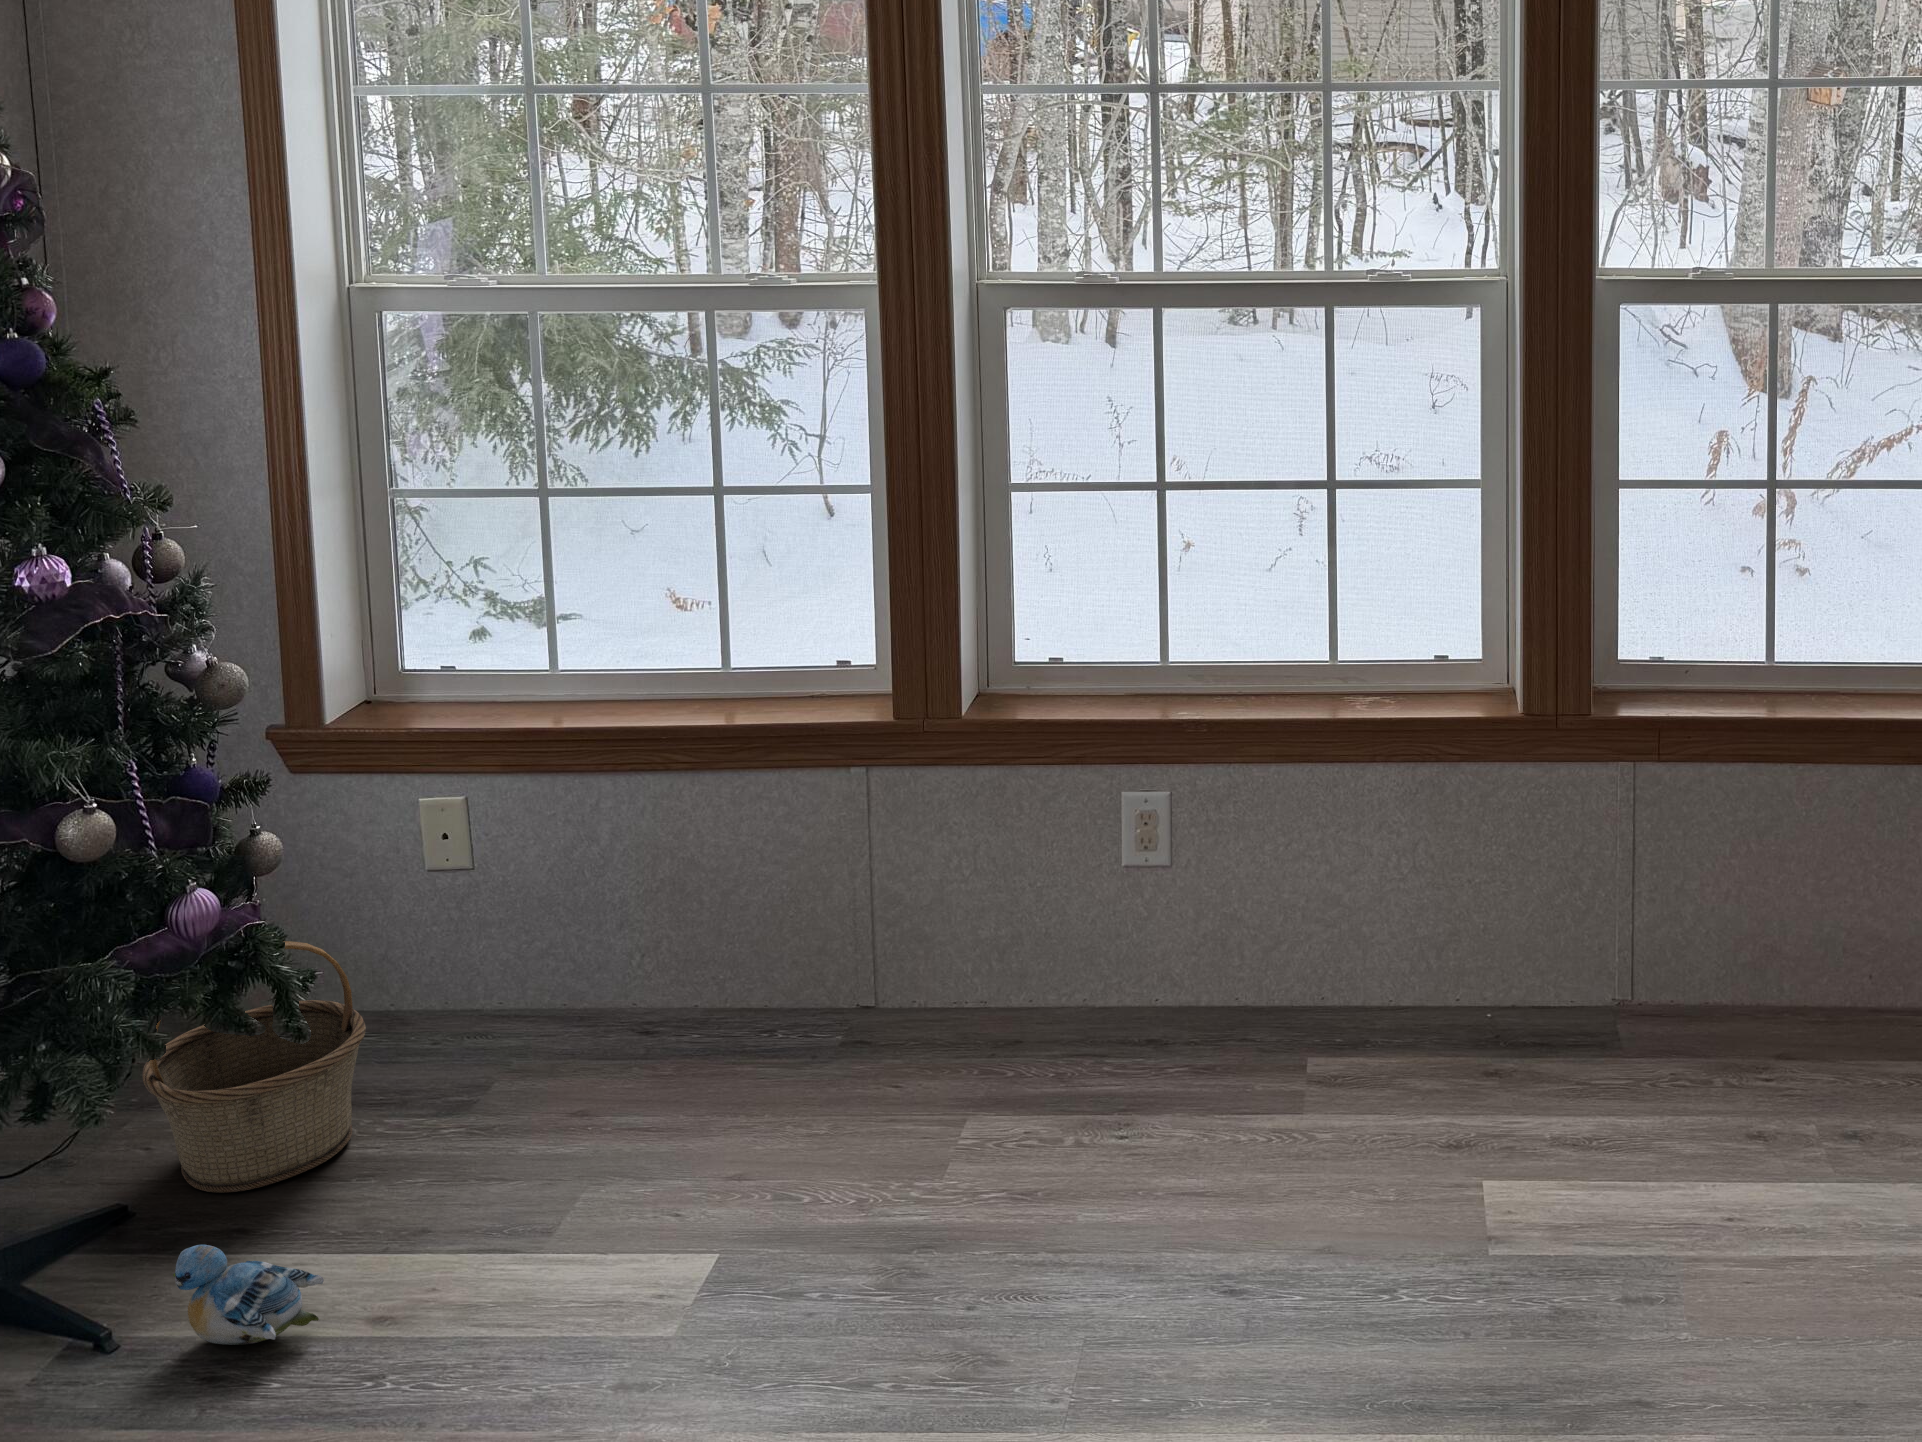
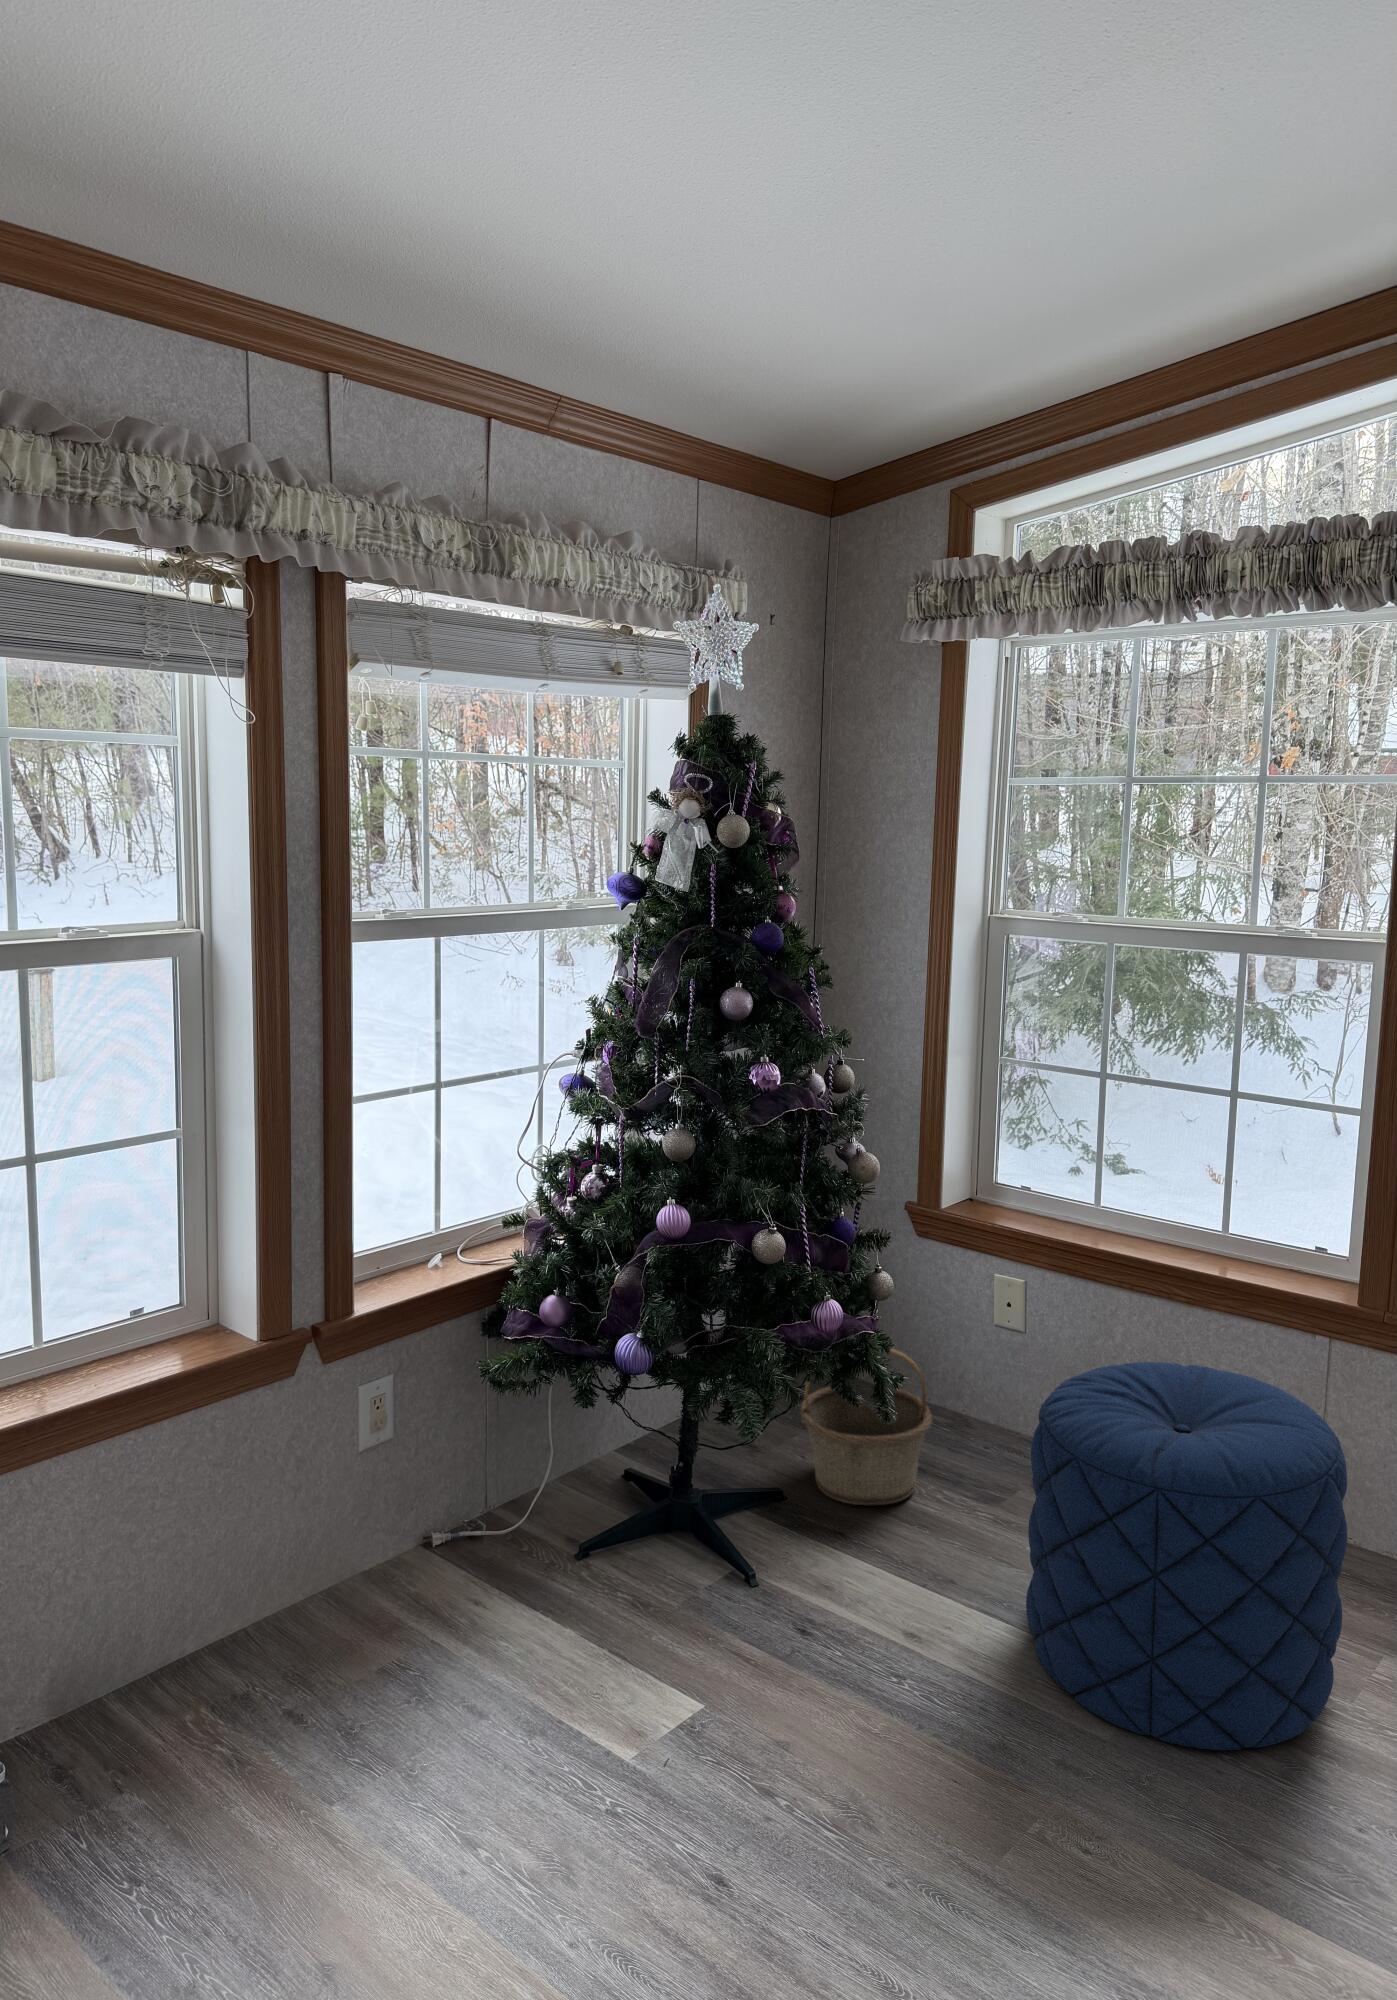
pouf: none [537,827,931,1296] -> present [1026,1362,1348,1750]
plush toy: present [173,1245,324,1345] -> none [786,1534,870,1619]

